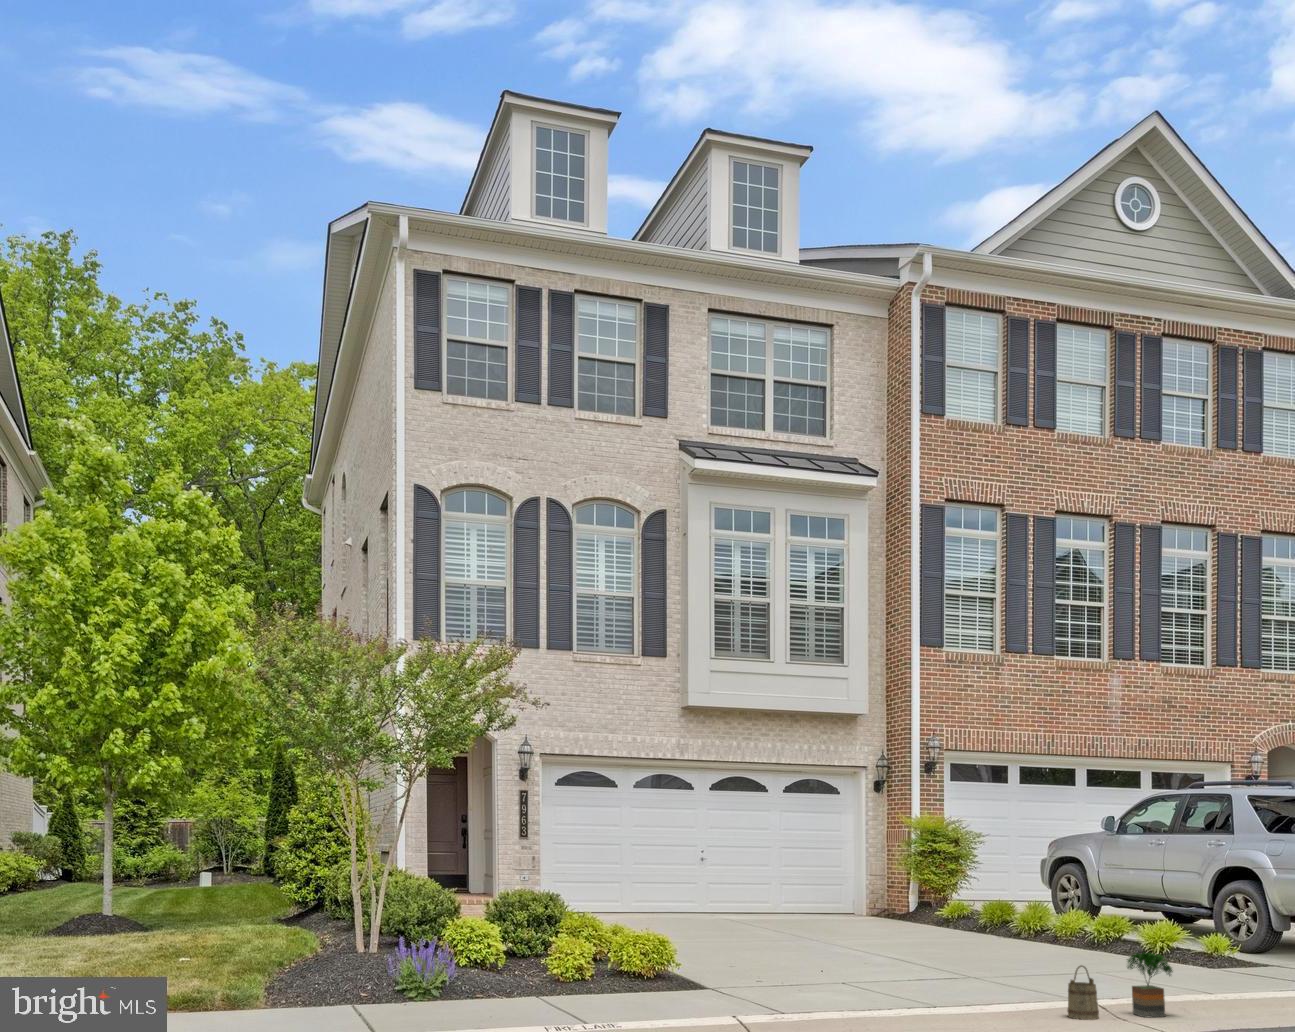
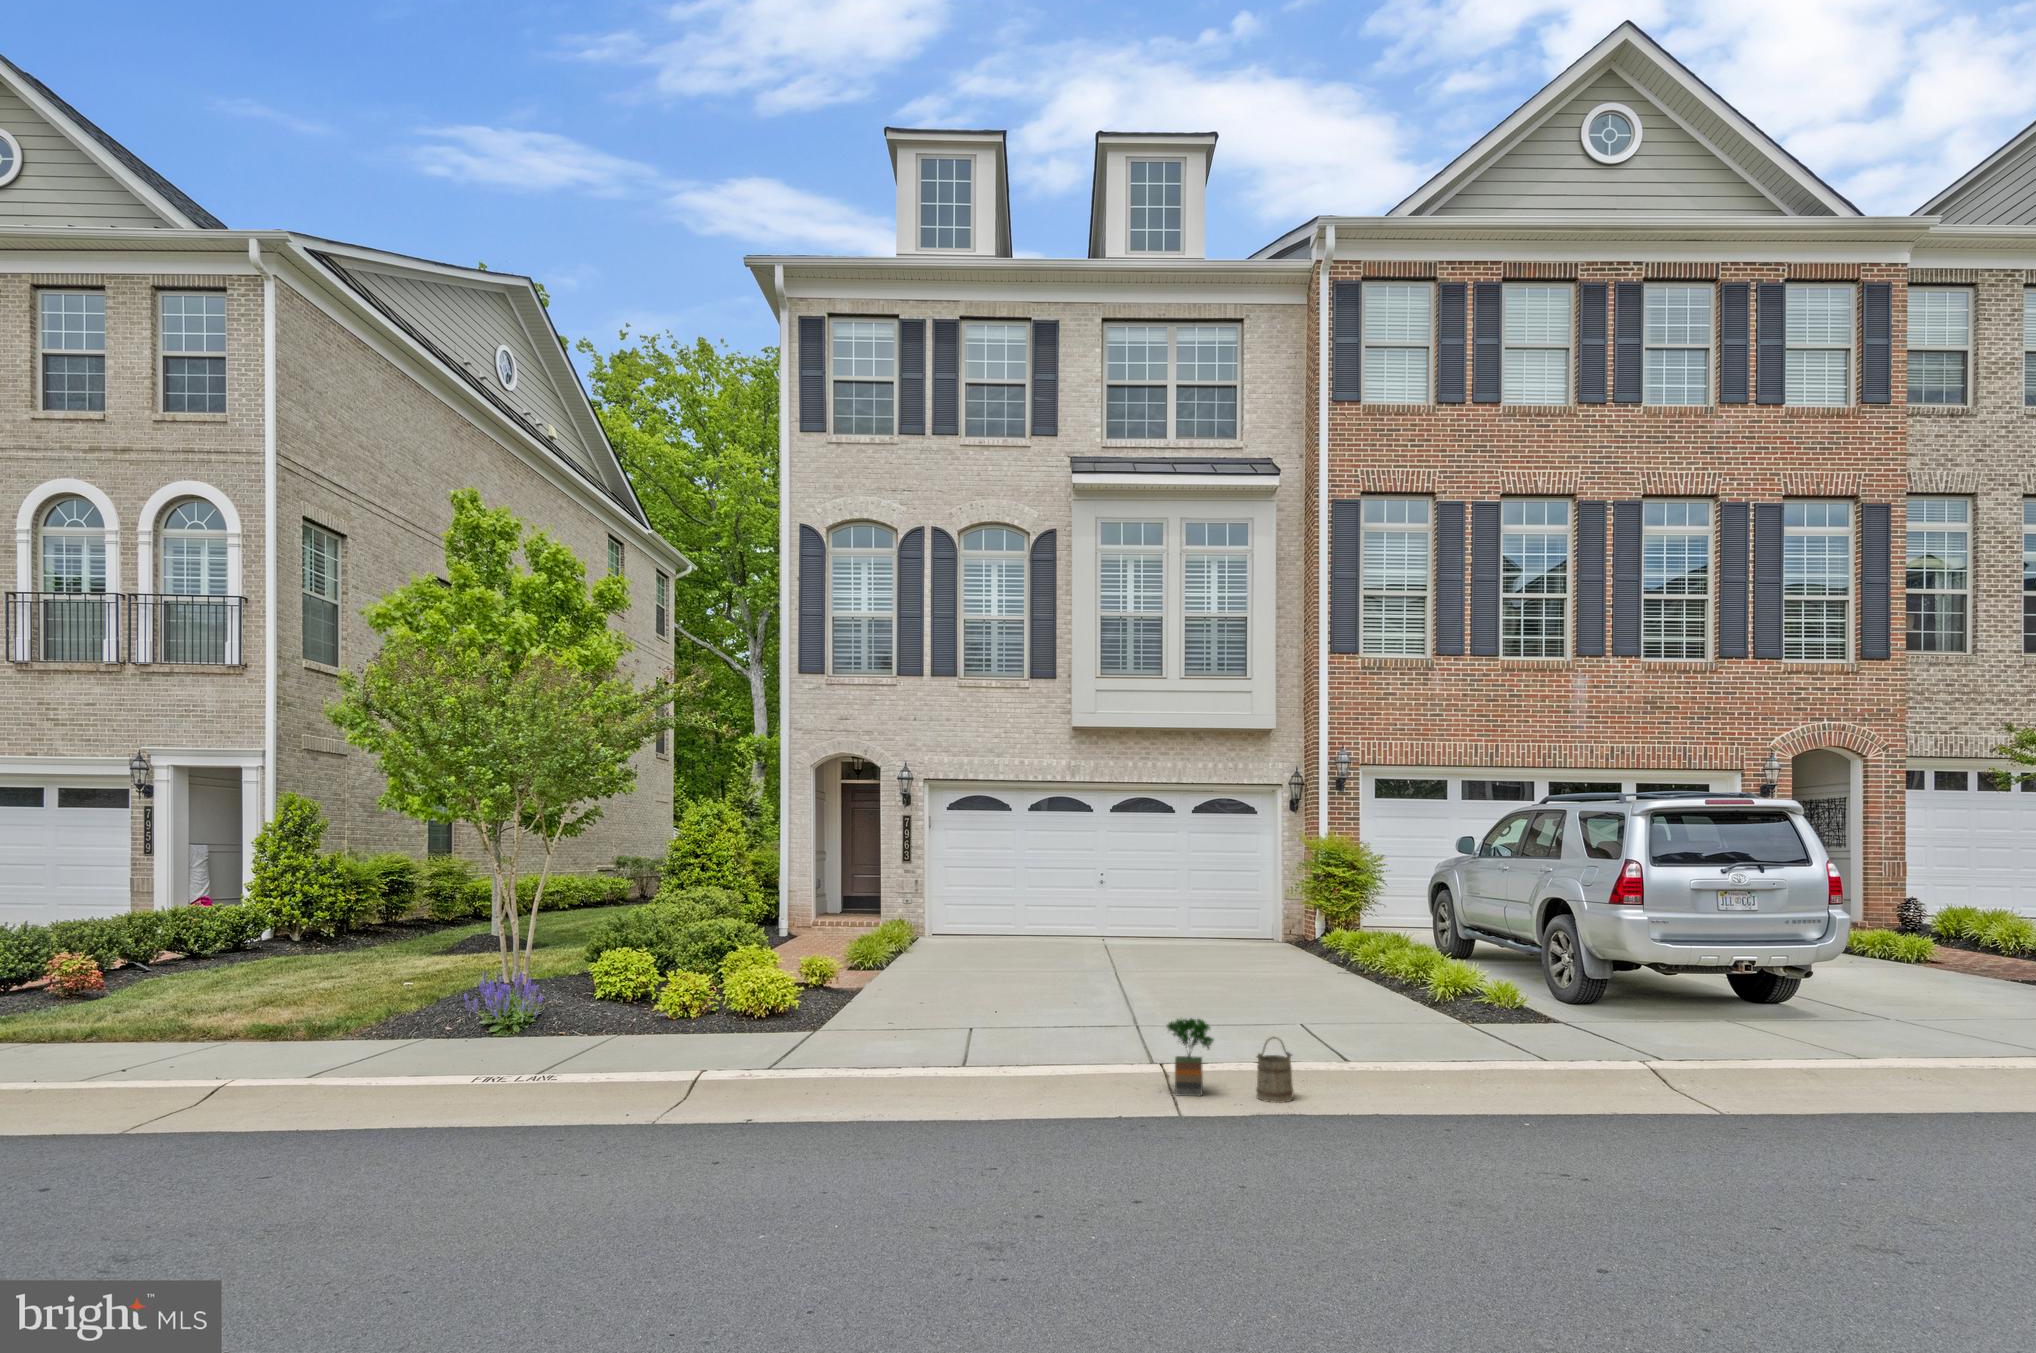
bucket: present [1068,966,1099,1020] -> present [1256,1037,1293,1103]

